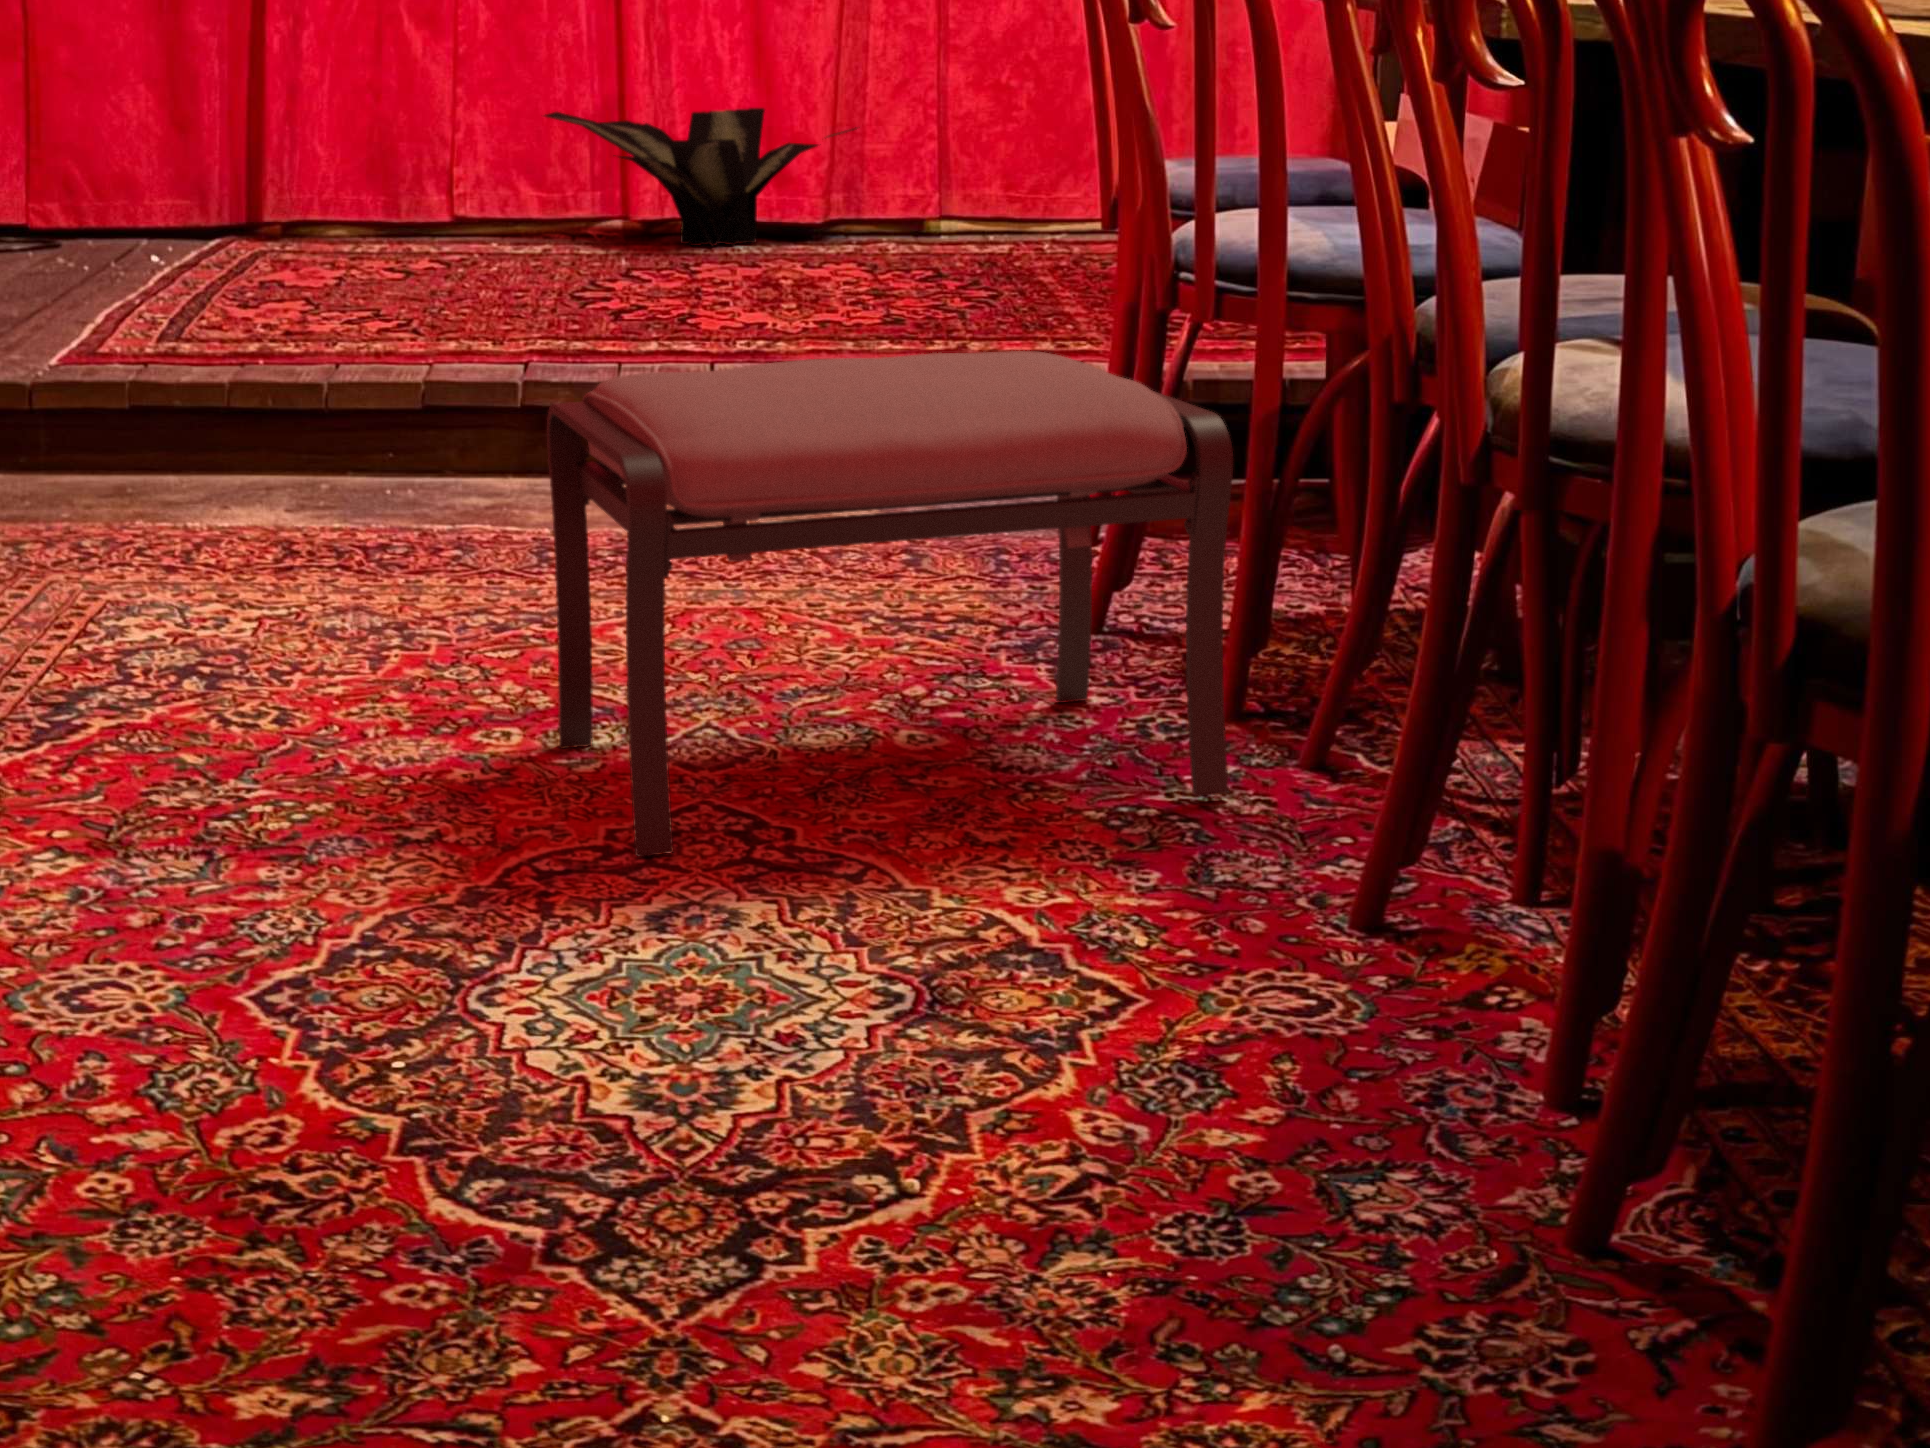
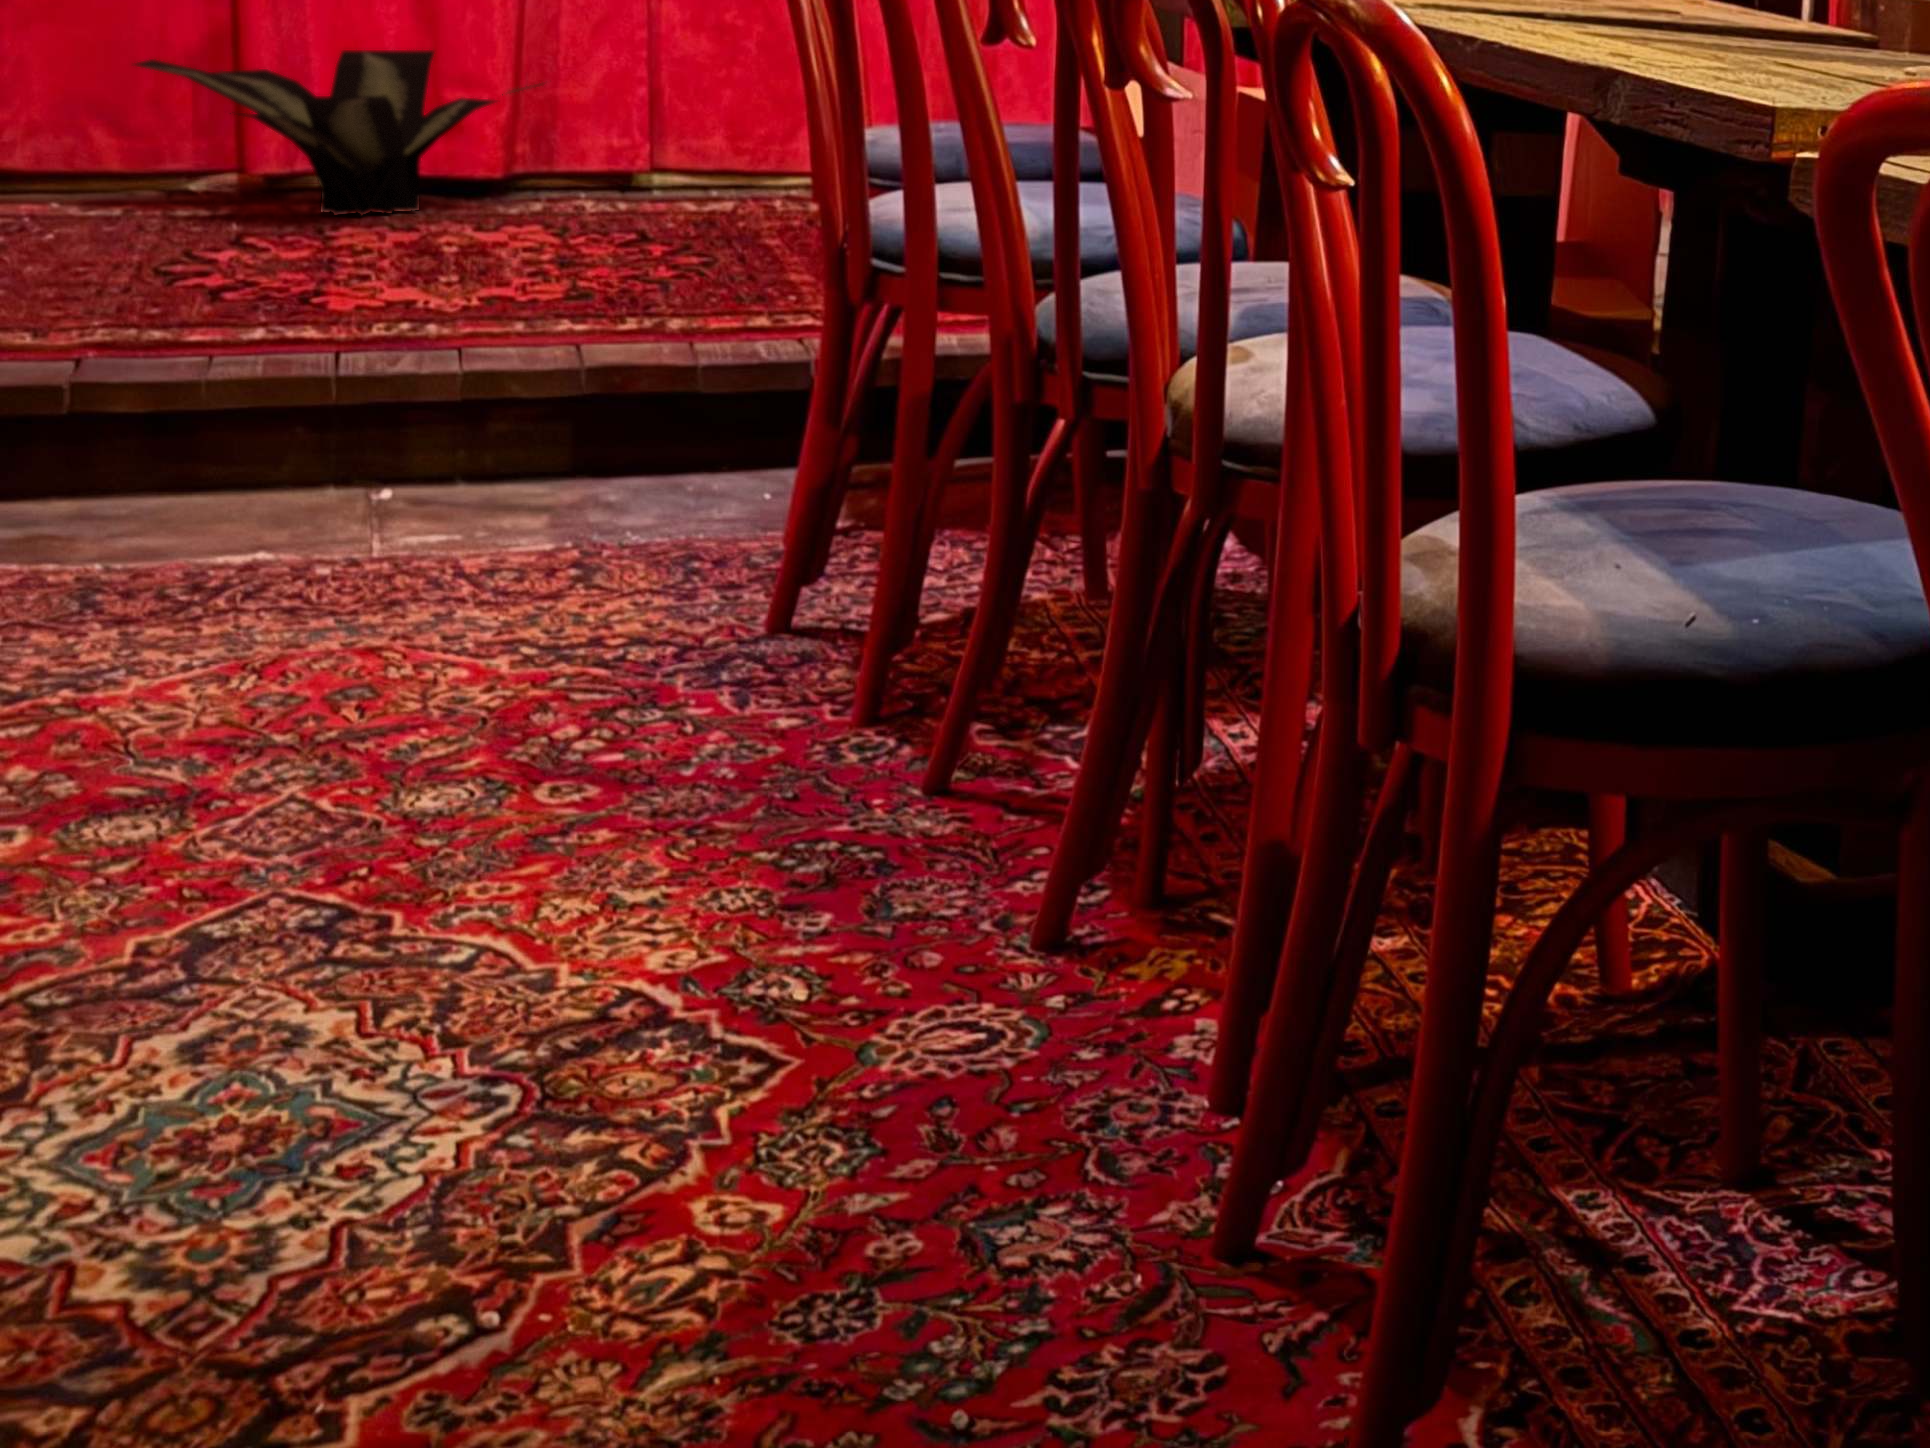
ottoman: present [547,351,1233,857] -> none [68,355,915,970]

